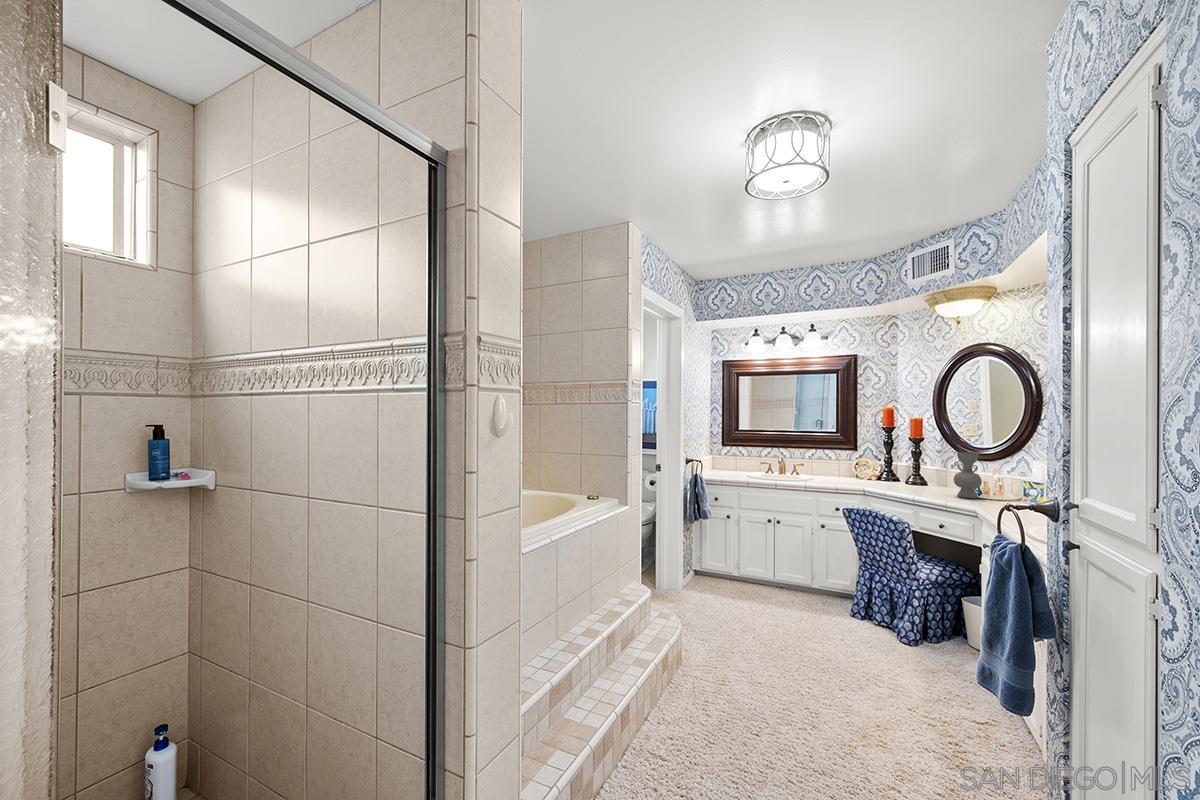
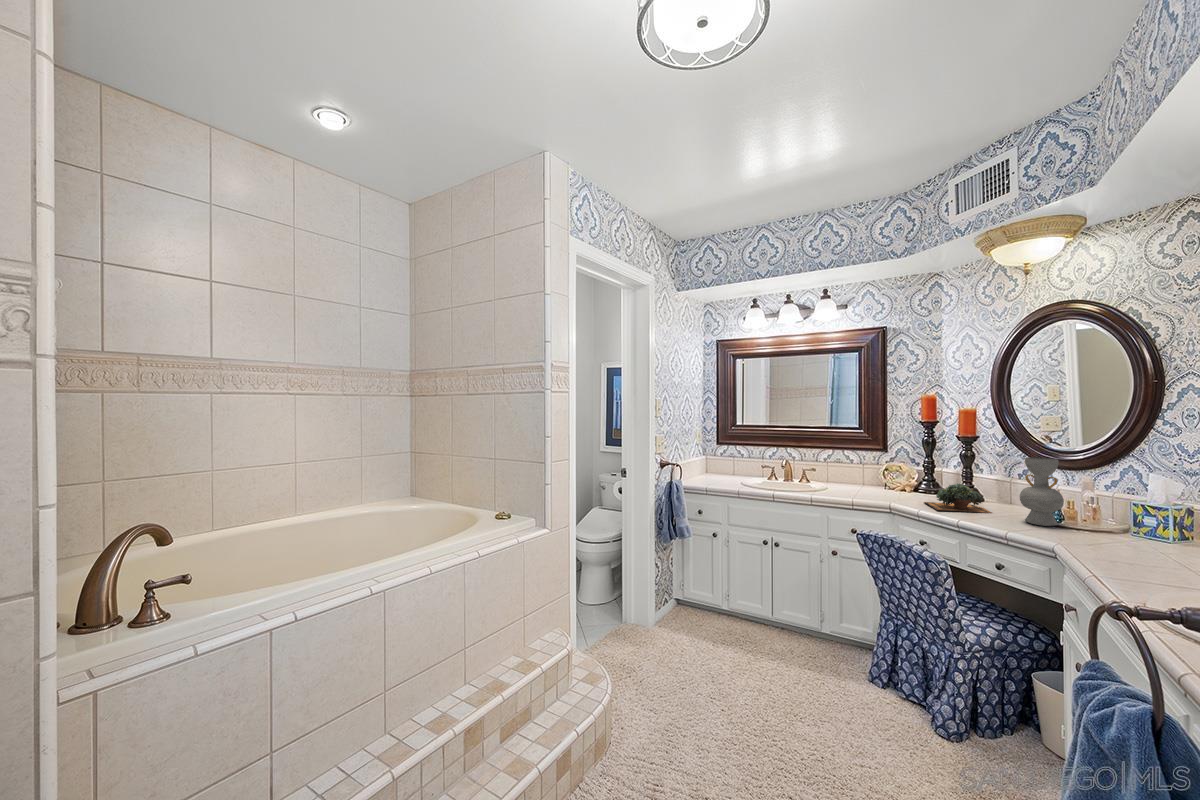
succulent plant: none [887,471,935,492] -> present [924,483,992,513]

